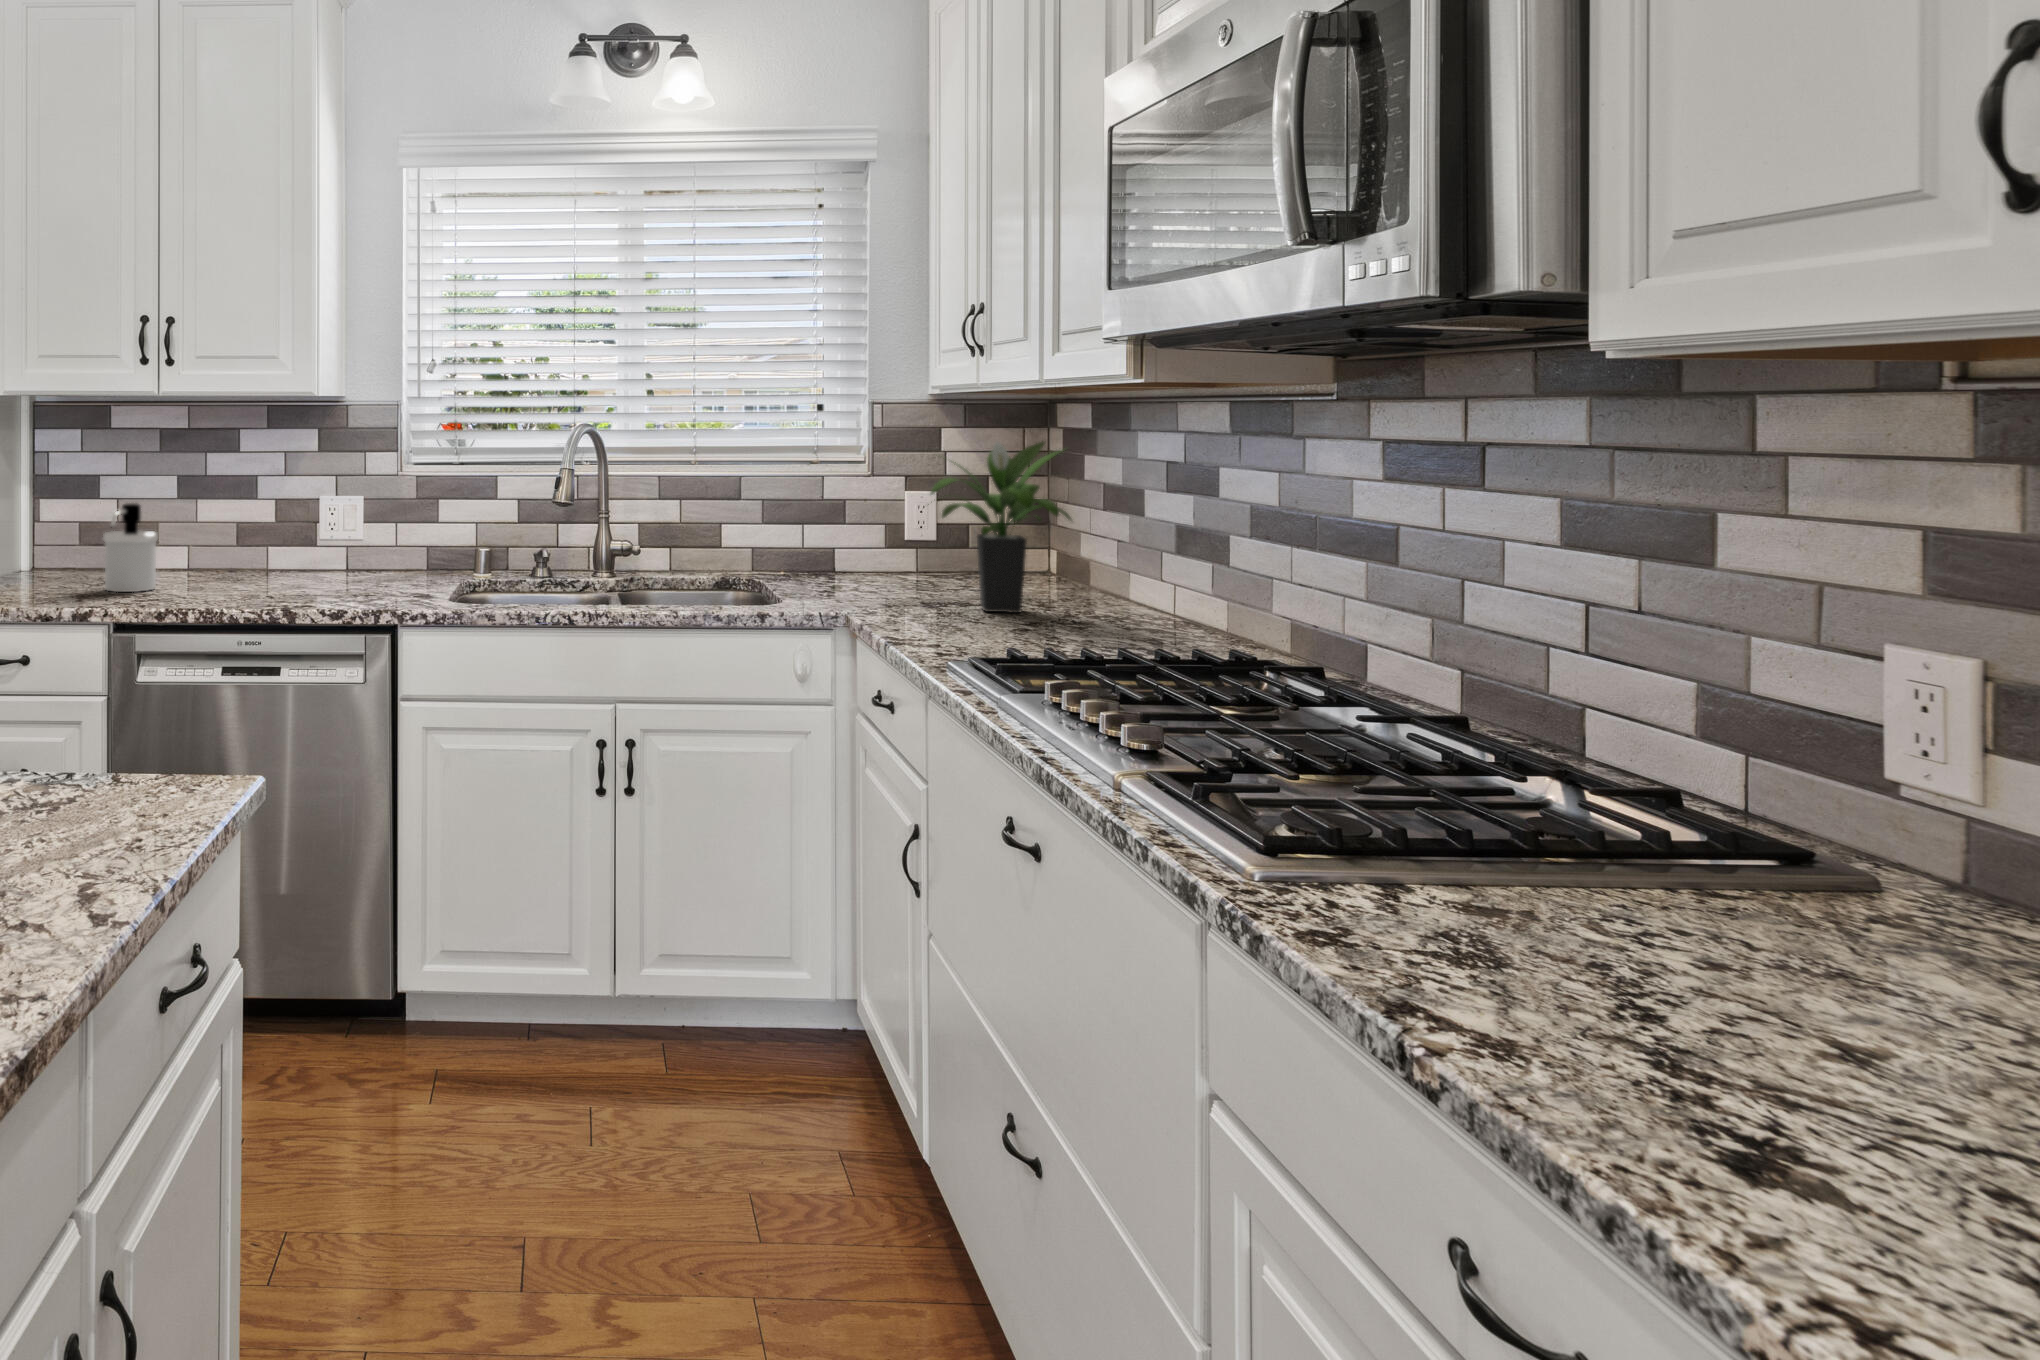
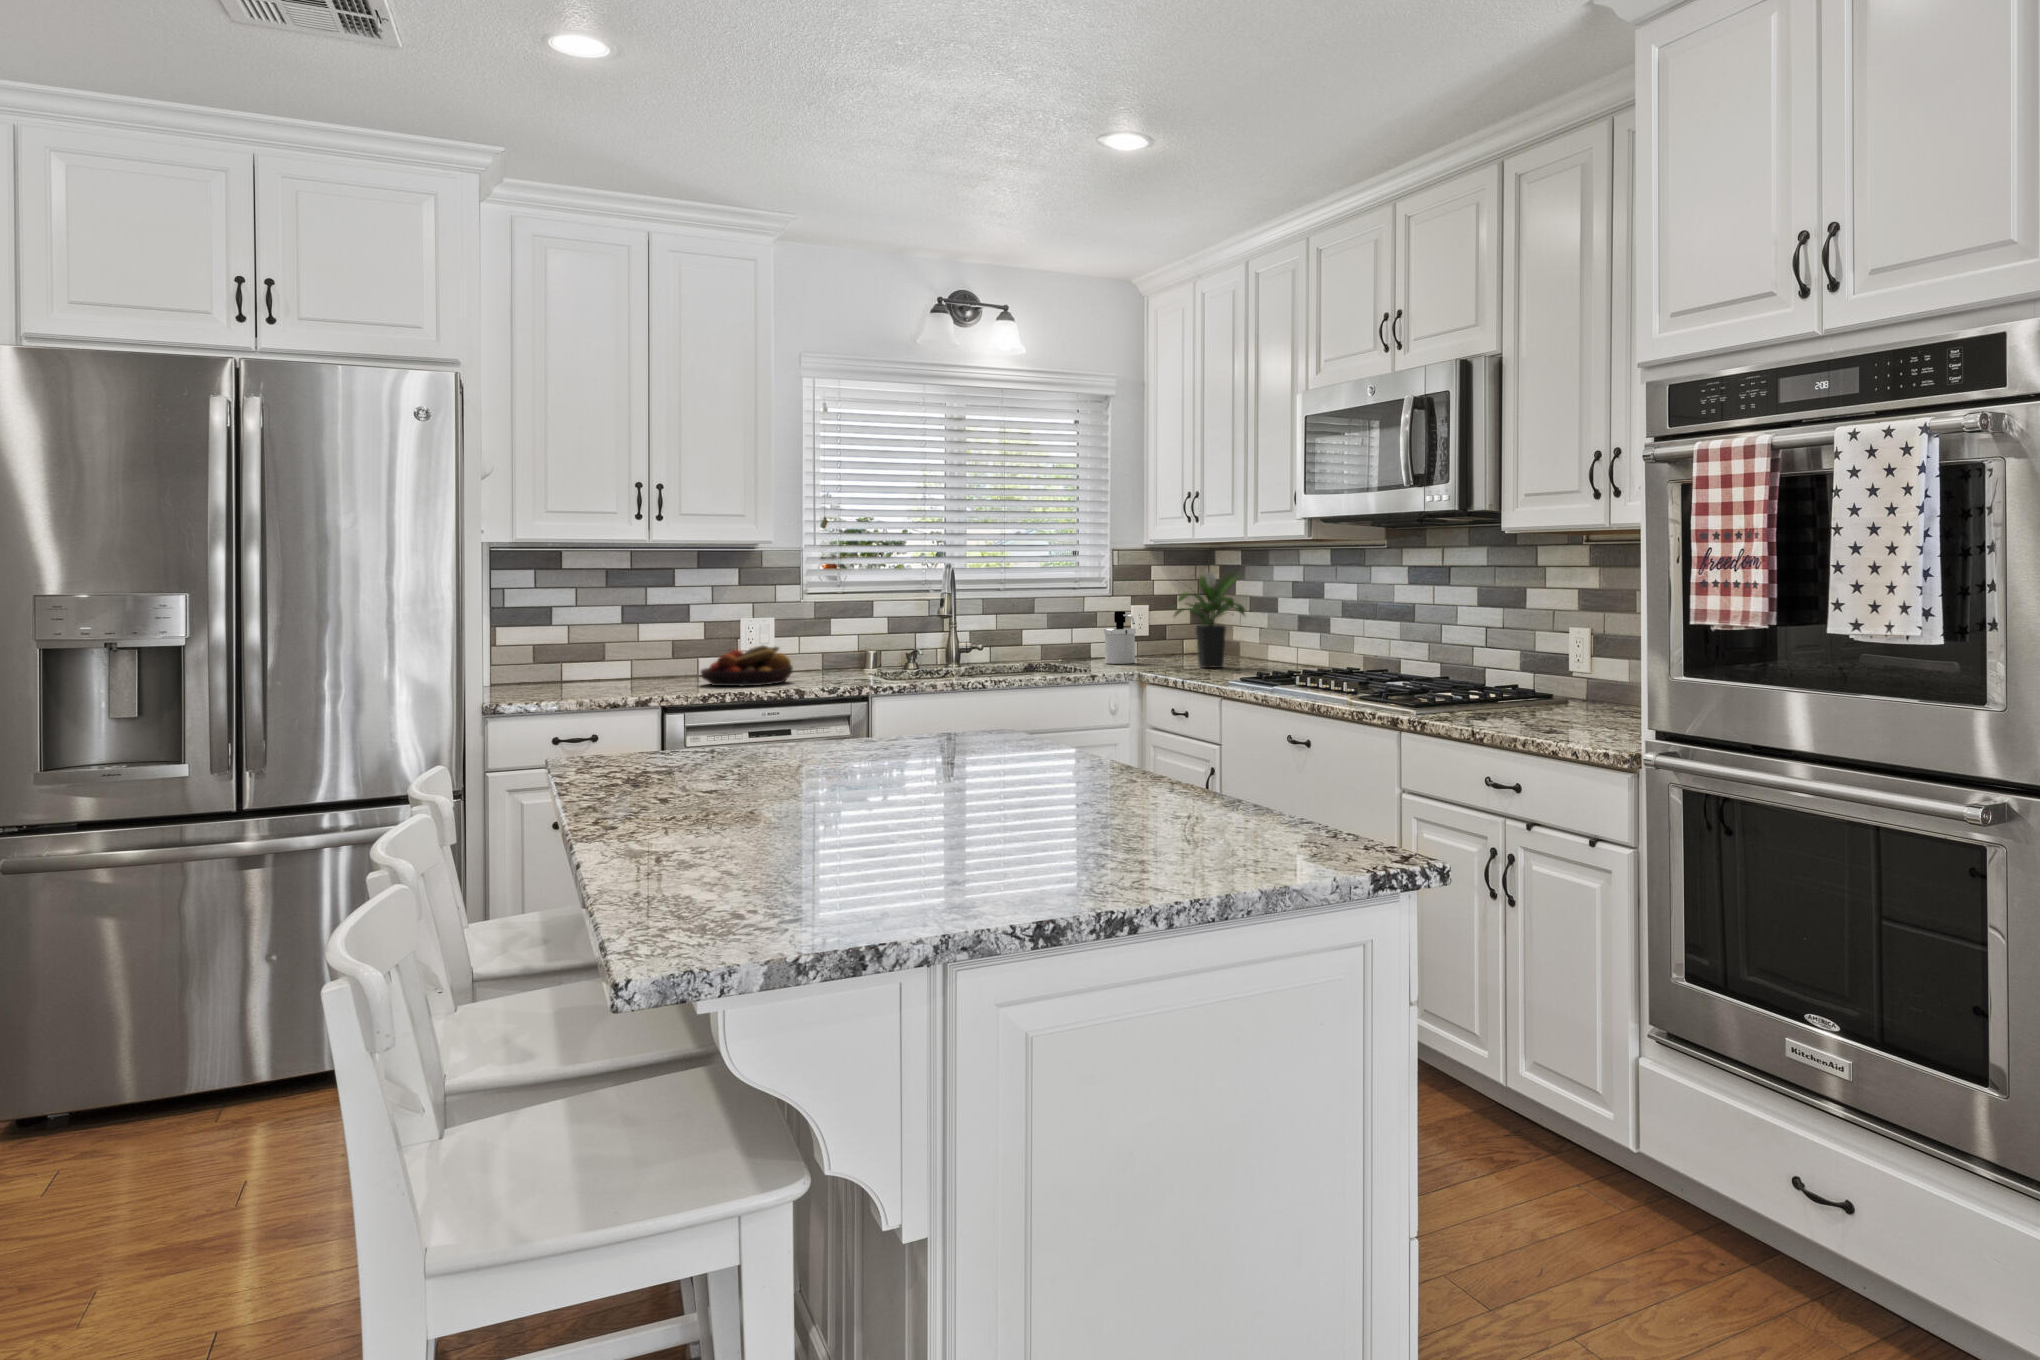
soap dispenser: present [104,503,158,592] -> present [1104,611,1136,664]
fruit bowl: none [221,538,345,598] -> present [701,645,793,686]

